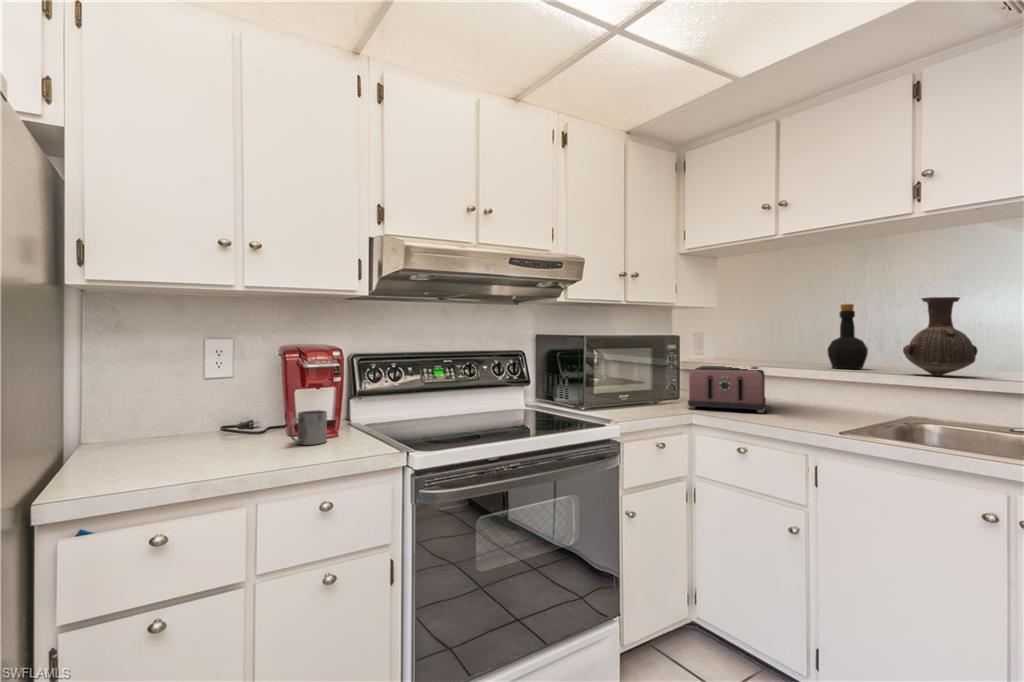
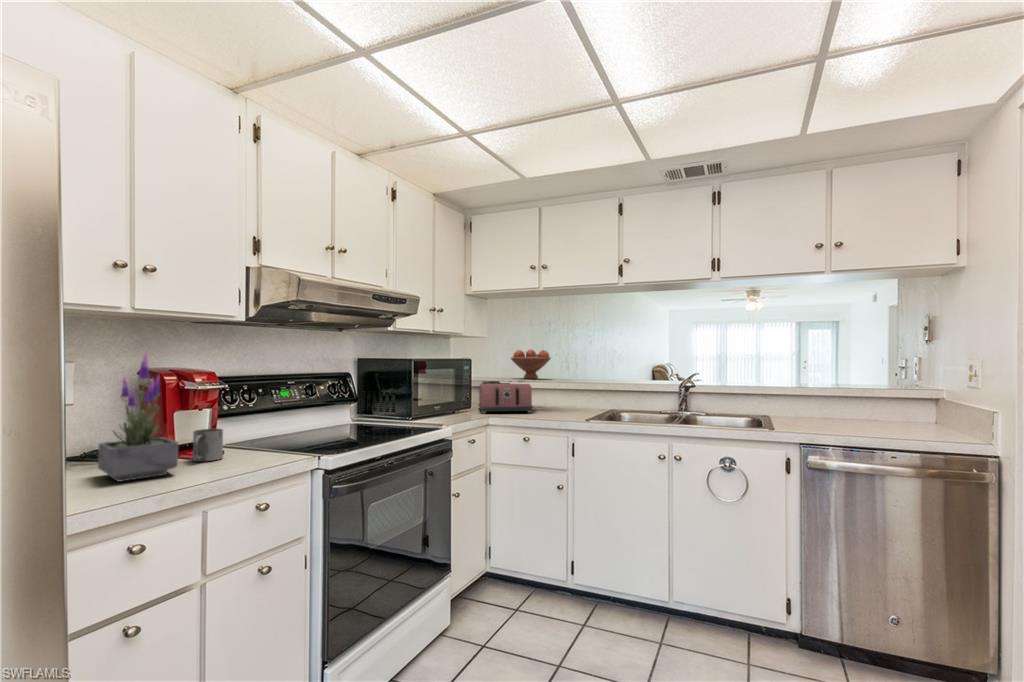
vase: present [903,297,978,376] -> none [606,335,640,383]
bottle: present [828,304,868,369] -> none [560,337,583,381]
fruit bowl: none [756,324,819,364] -> present [511,349,551,379]
potted plant: none [187,328,263,460] -> present [98,352,179,482]

